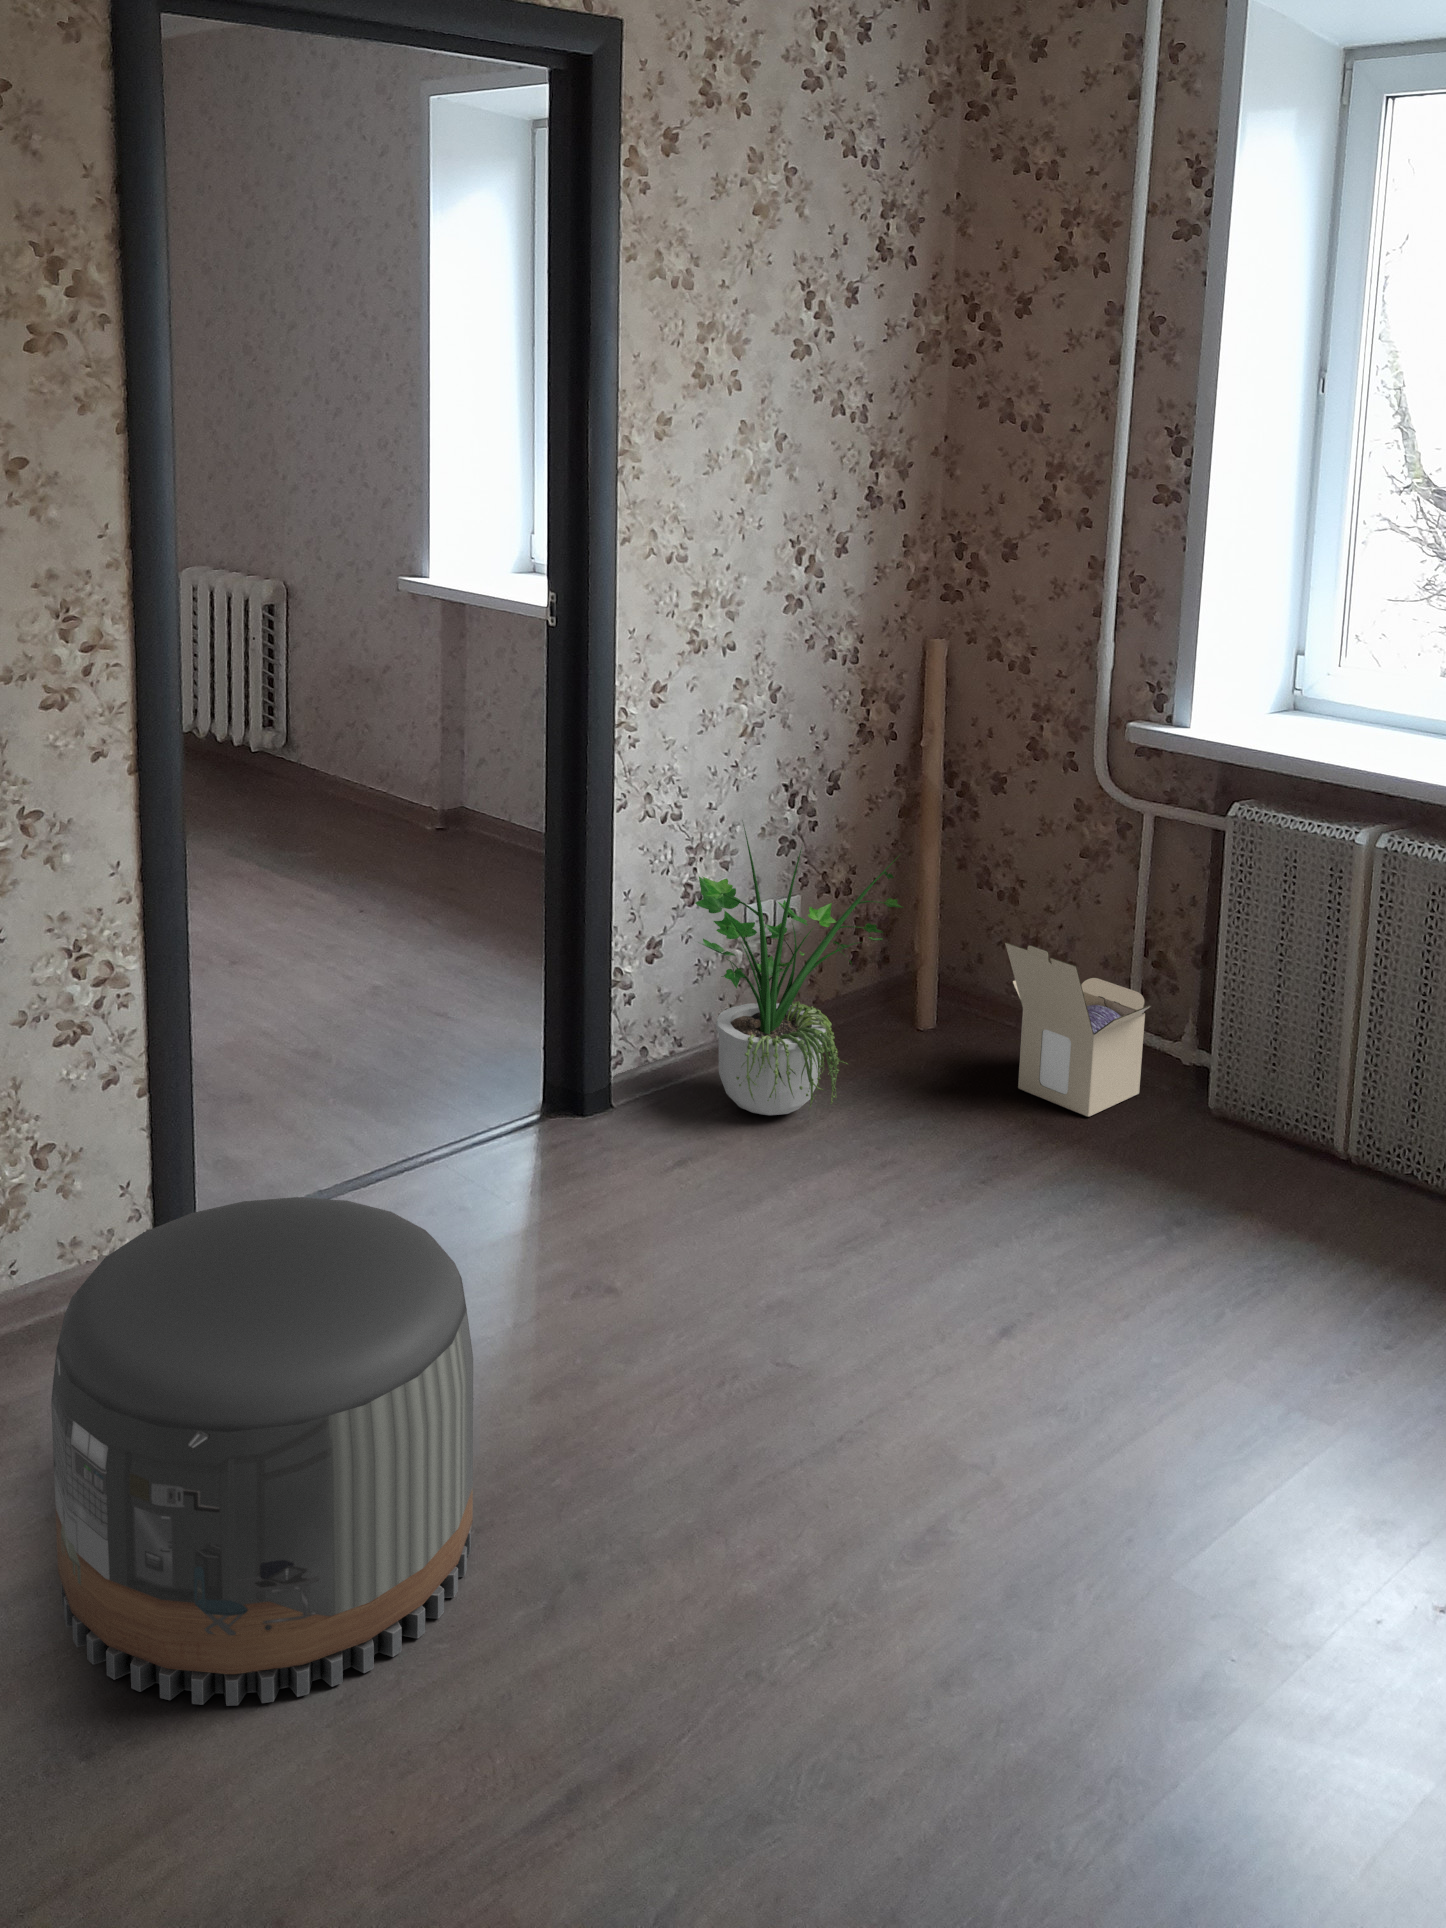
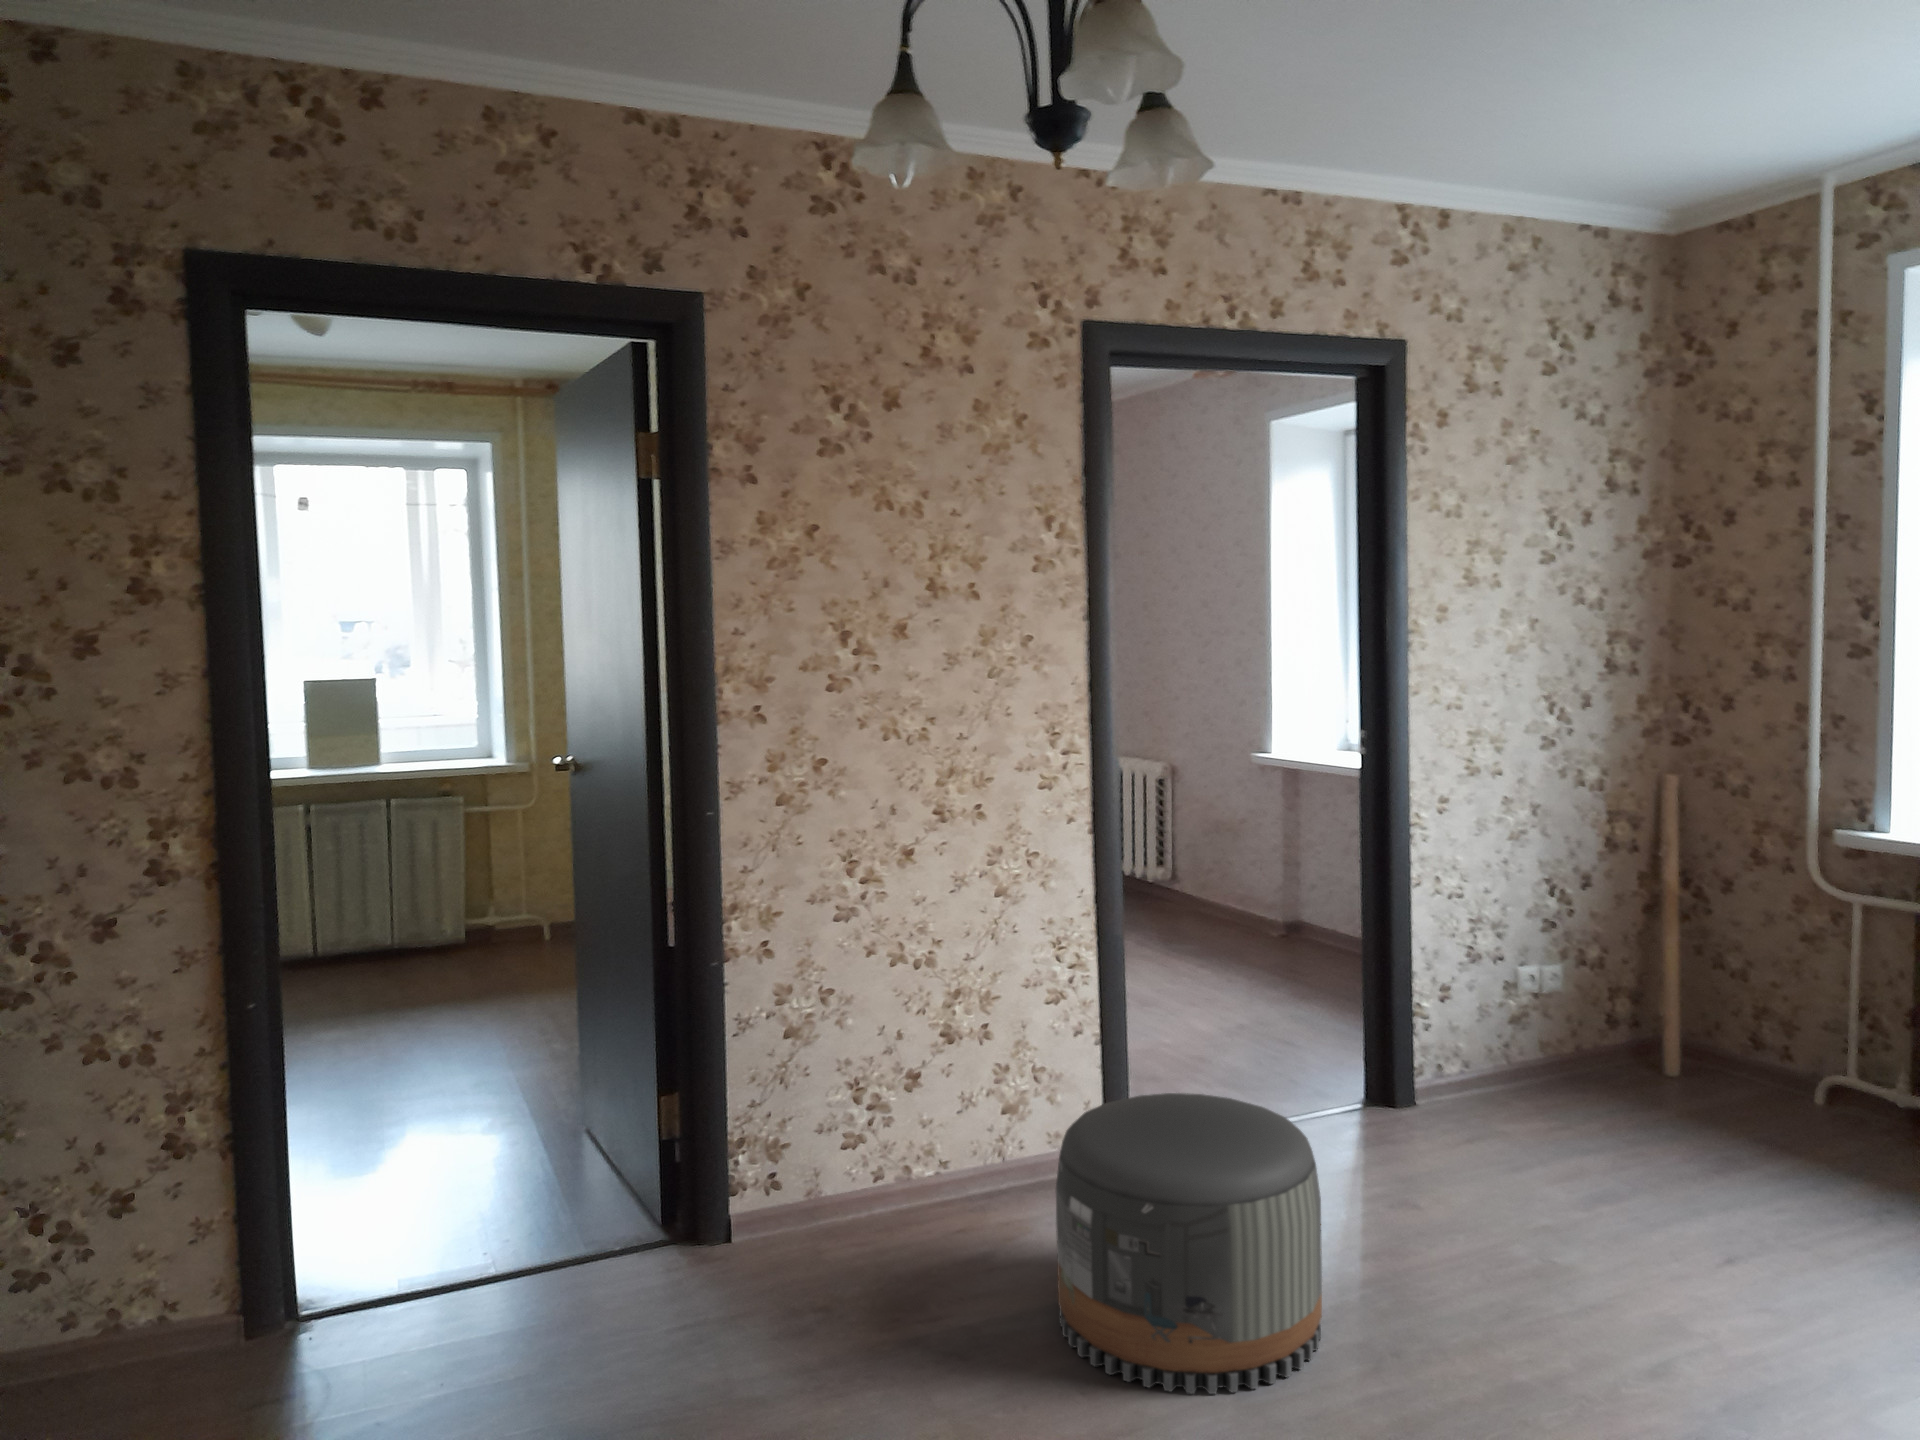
potted plant: present [695,828,903,1115] -> none [1476,892,1648,1119]
cardboard box: present [1005,942,1151,1117] -> none [1735,999,1872,1144]

